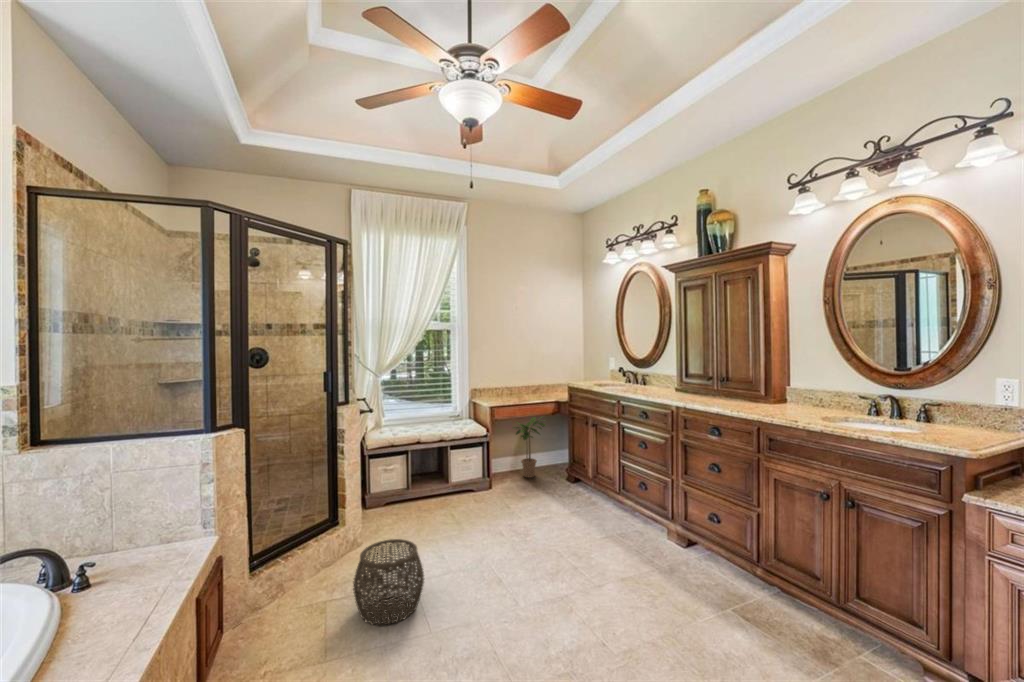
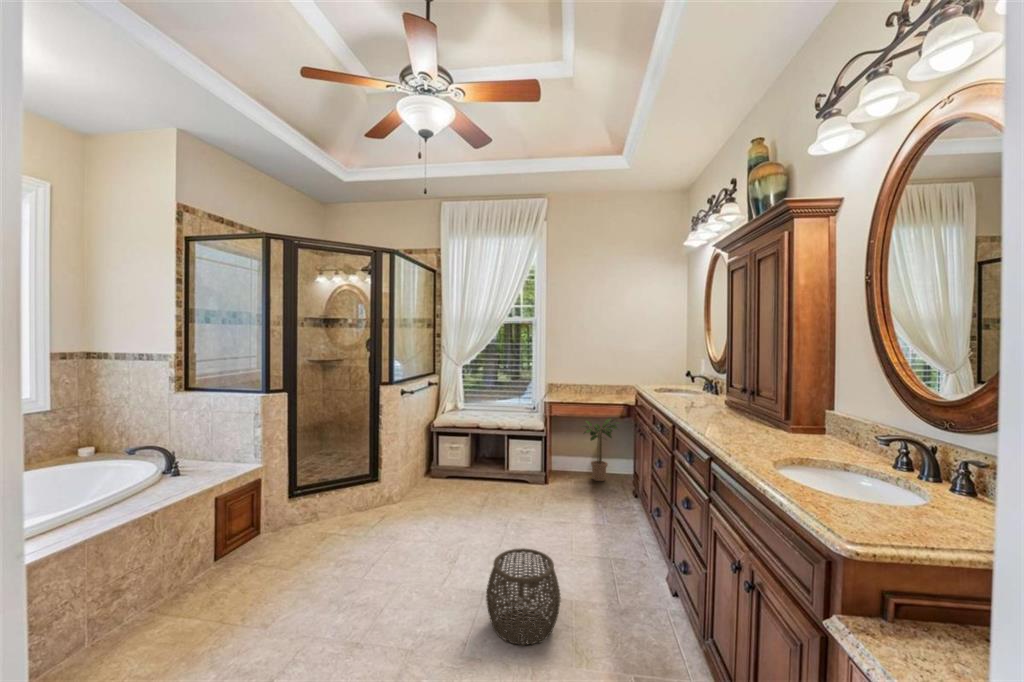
woven basket: present [353,539,424,625] -> present [486,548,561,646]

